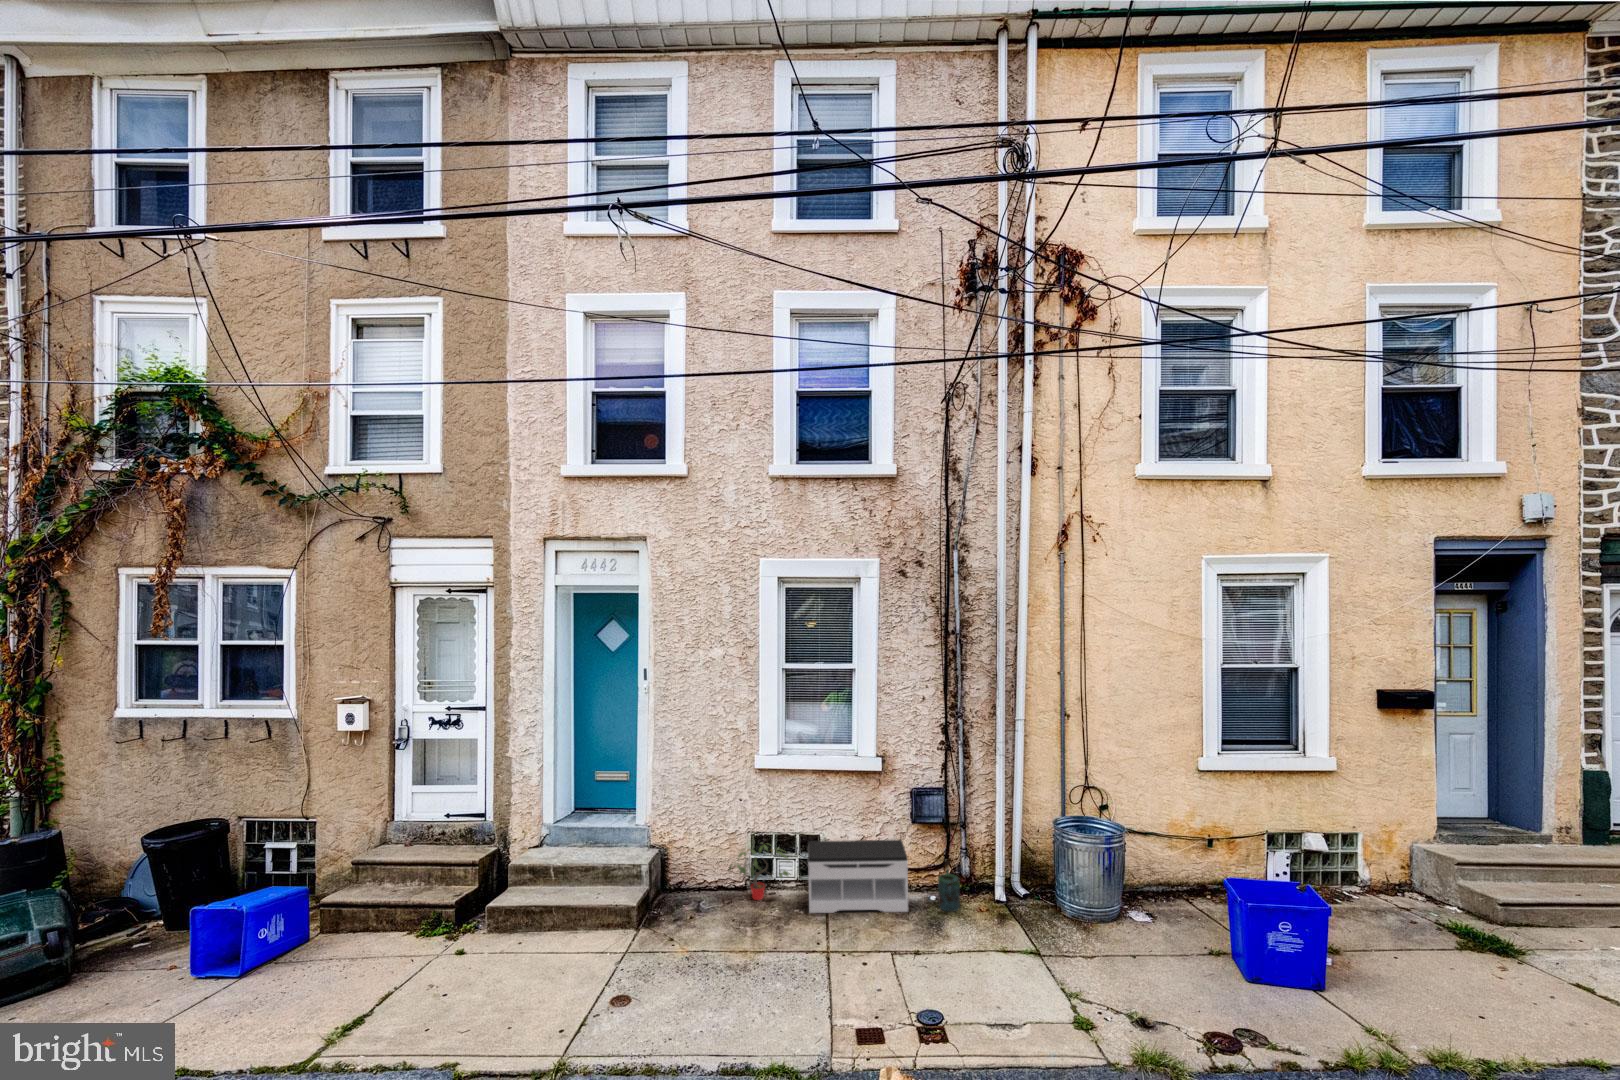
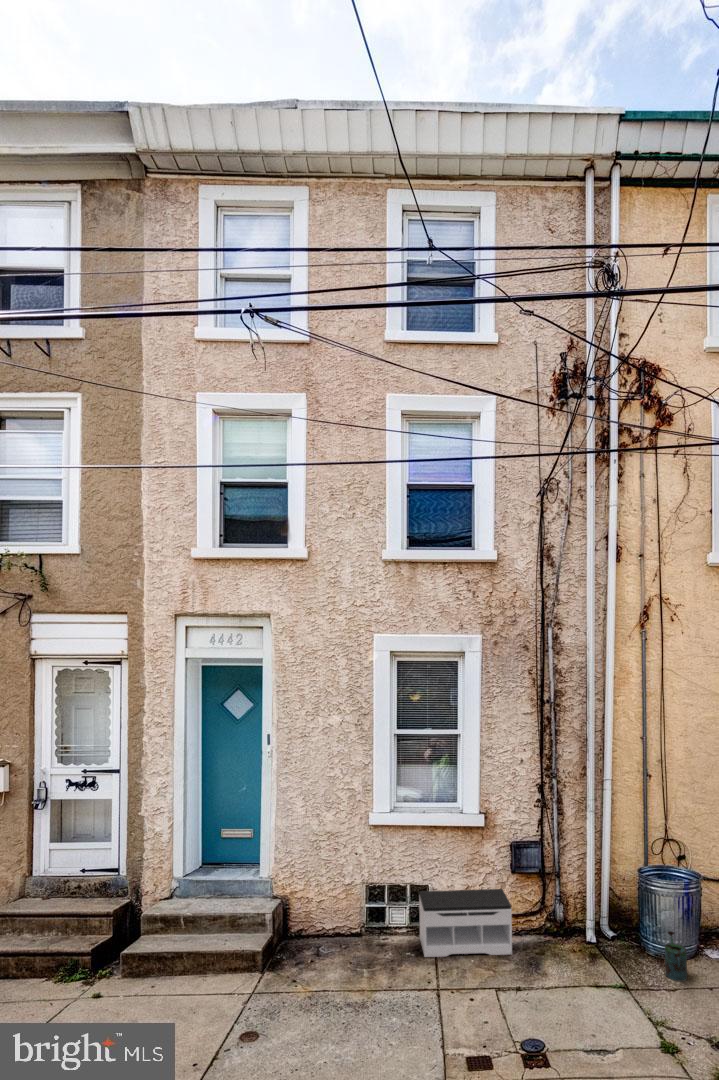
potted plant: present [729,845,790,900] -> none [348,893,406,946]
watering can: present [938,862,960,912] -> present [665,931,687,981]

